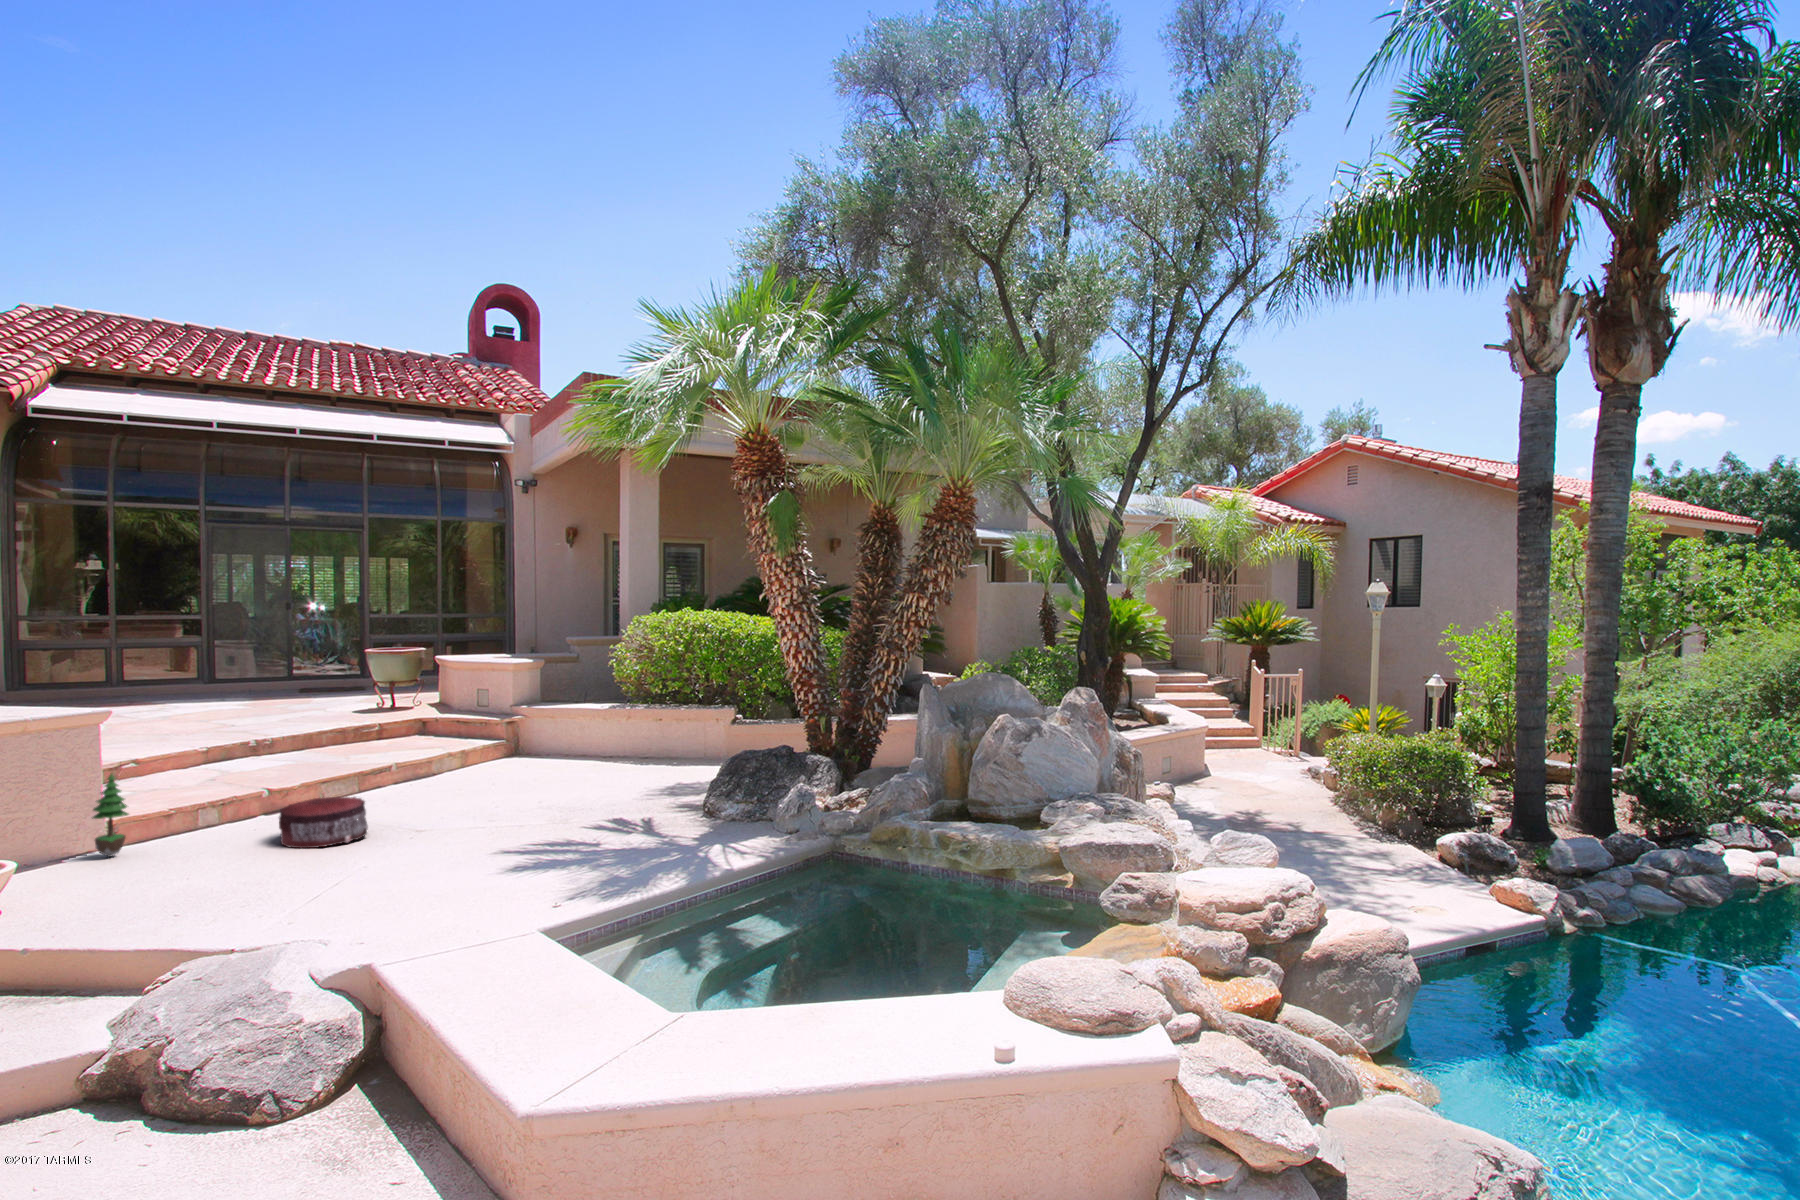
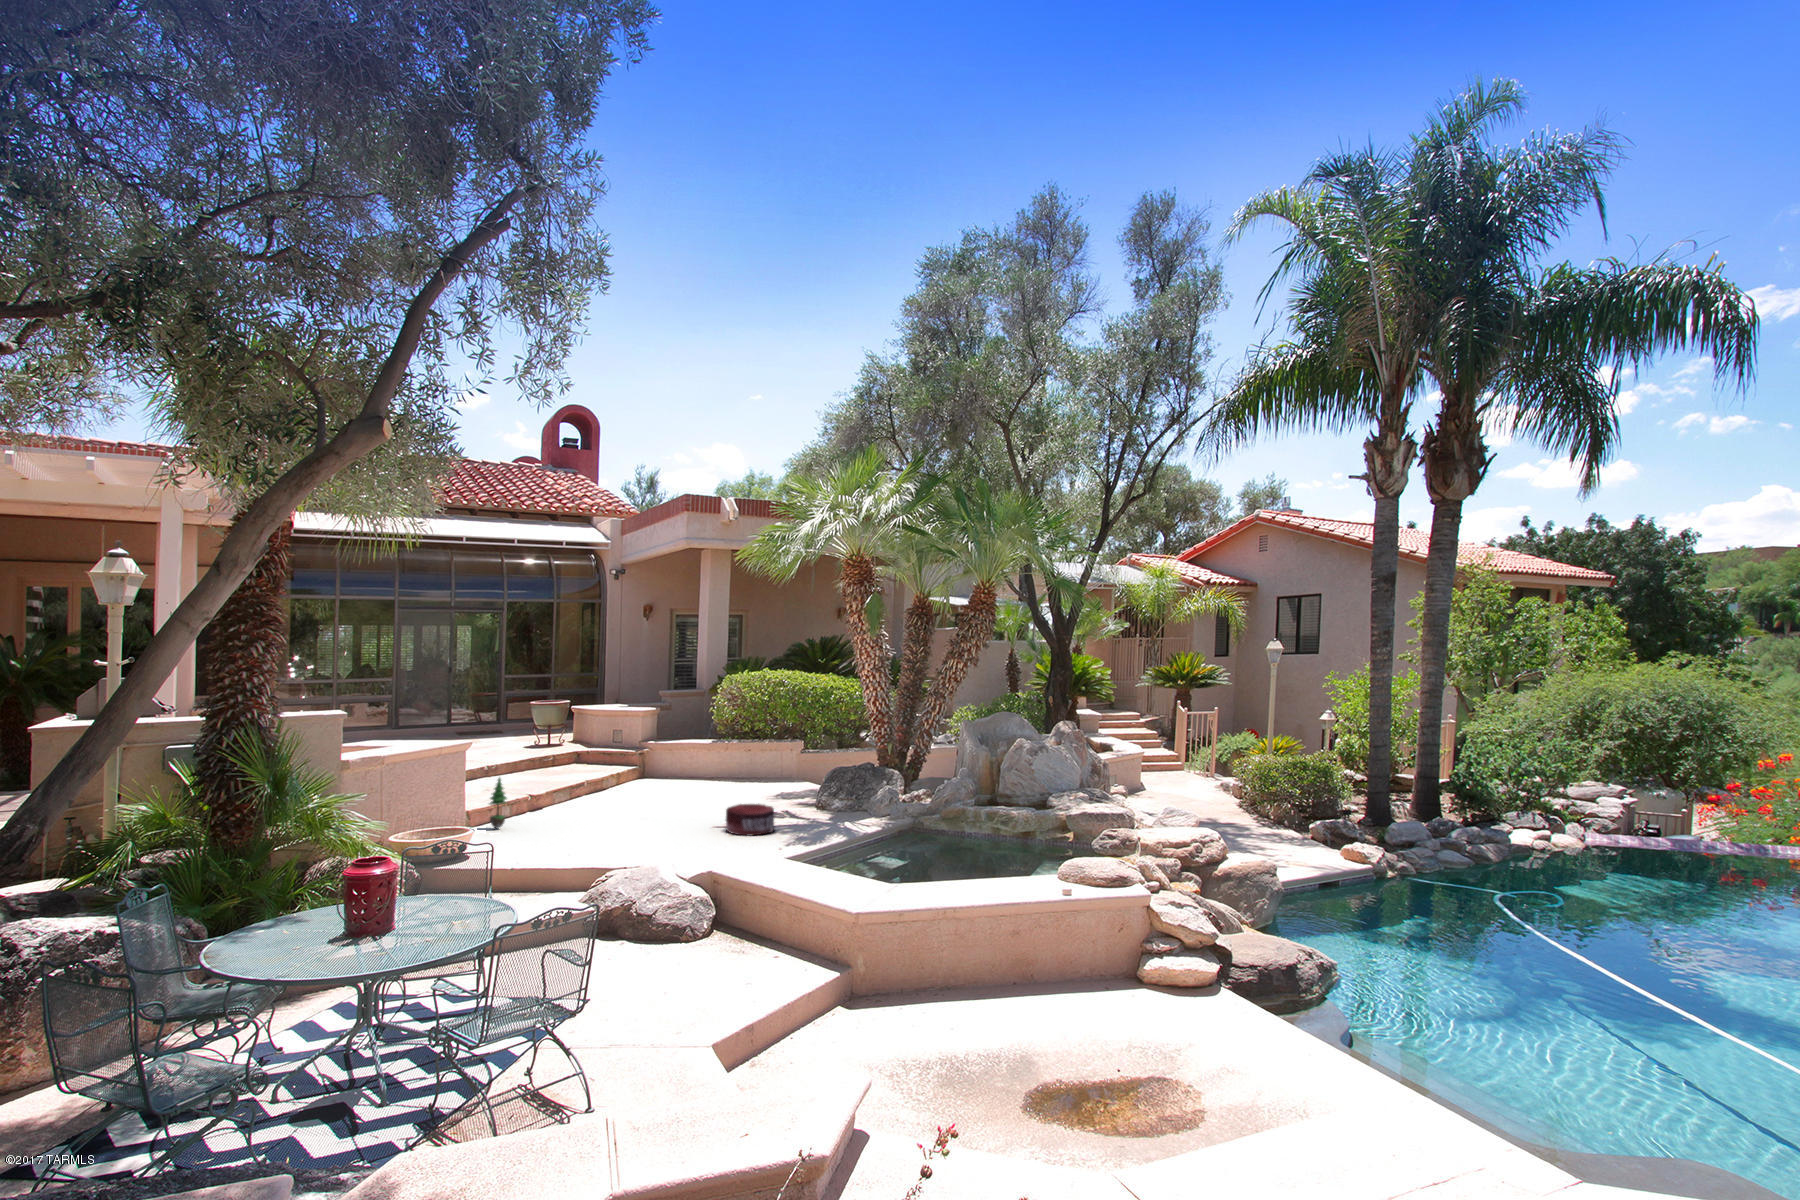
pouf: present [279,797,368,848] -> present [726,804,775,835]

